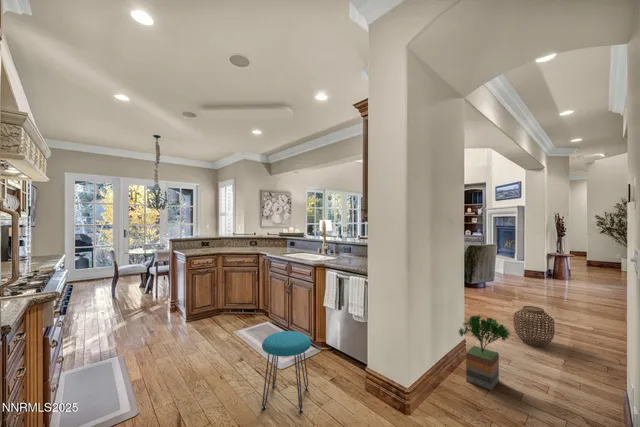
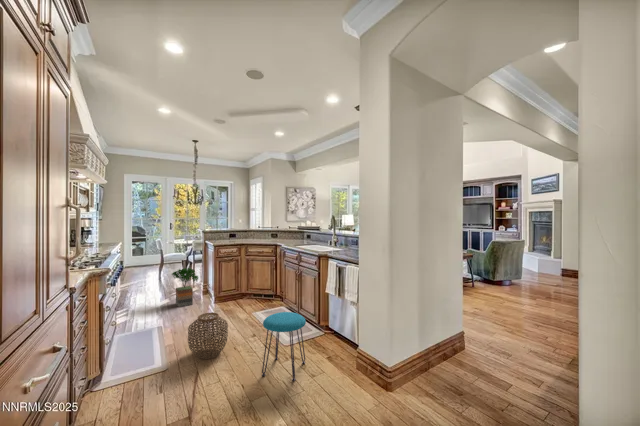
woven basket: present [513,306,555,347] -> present [188,313,228,359]
potted tree: present [459,316,510,390] -> present [172,268,198,307]

